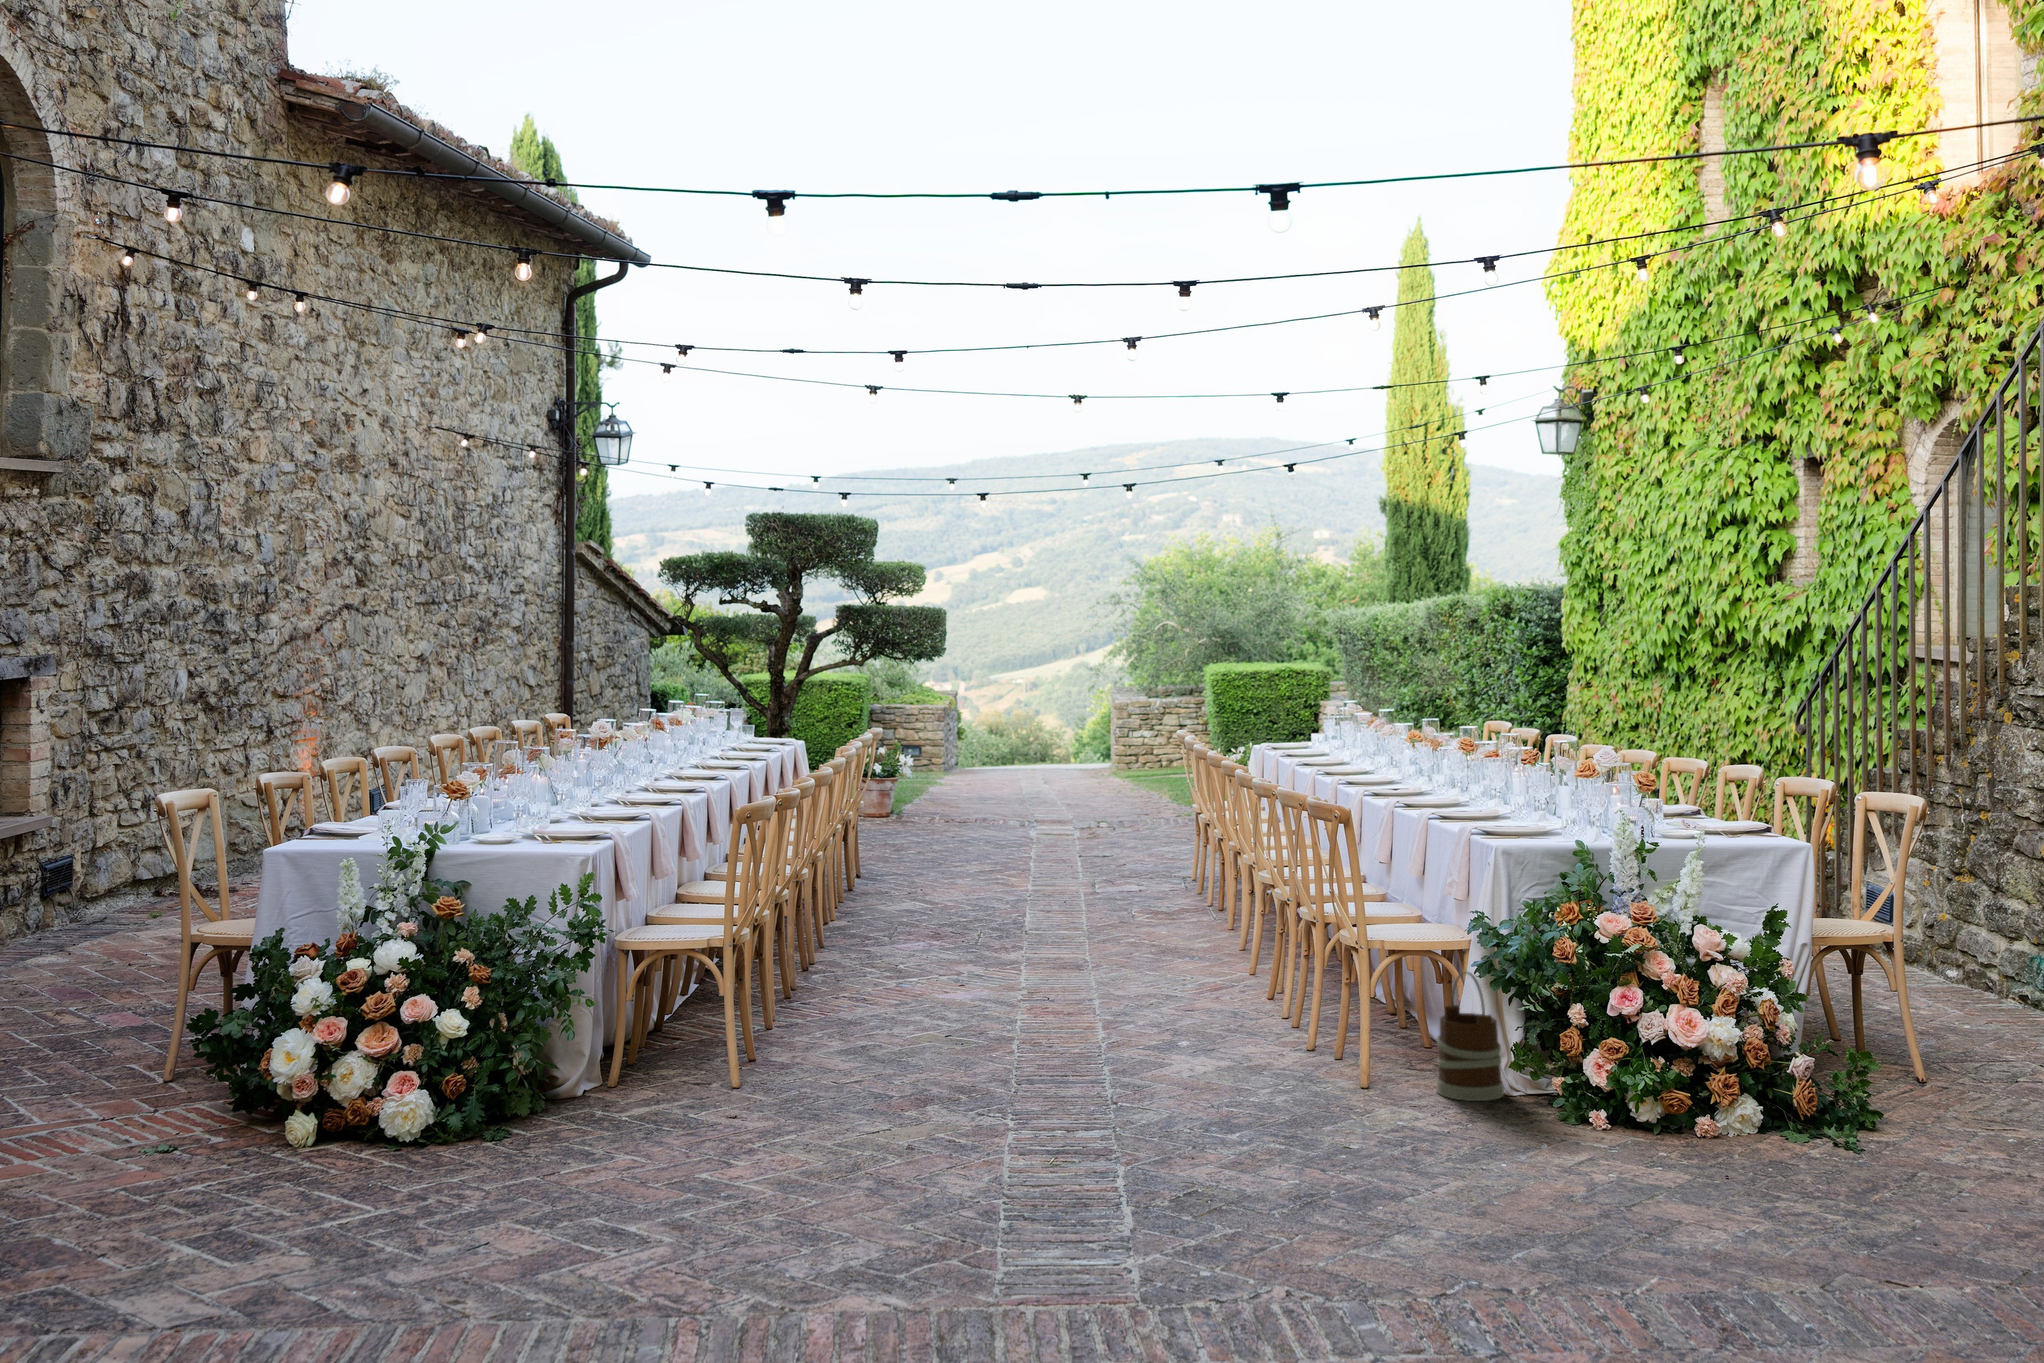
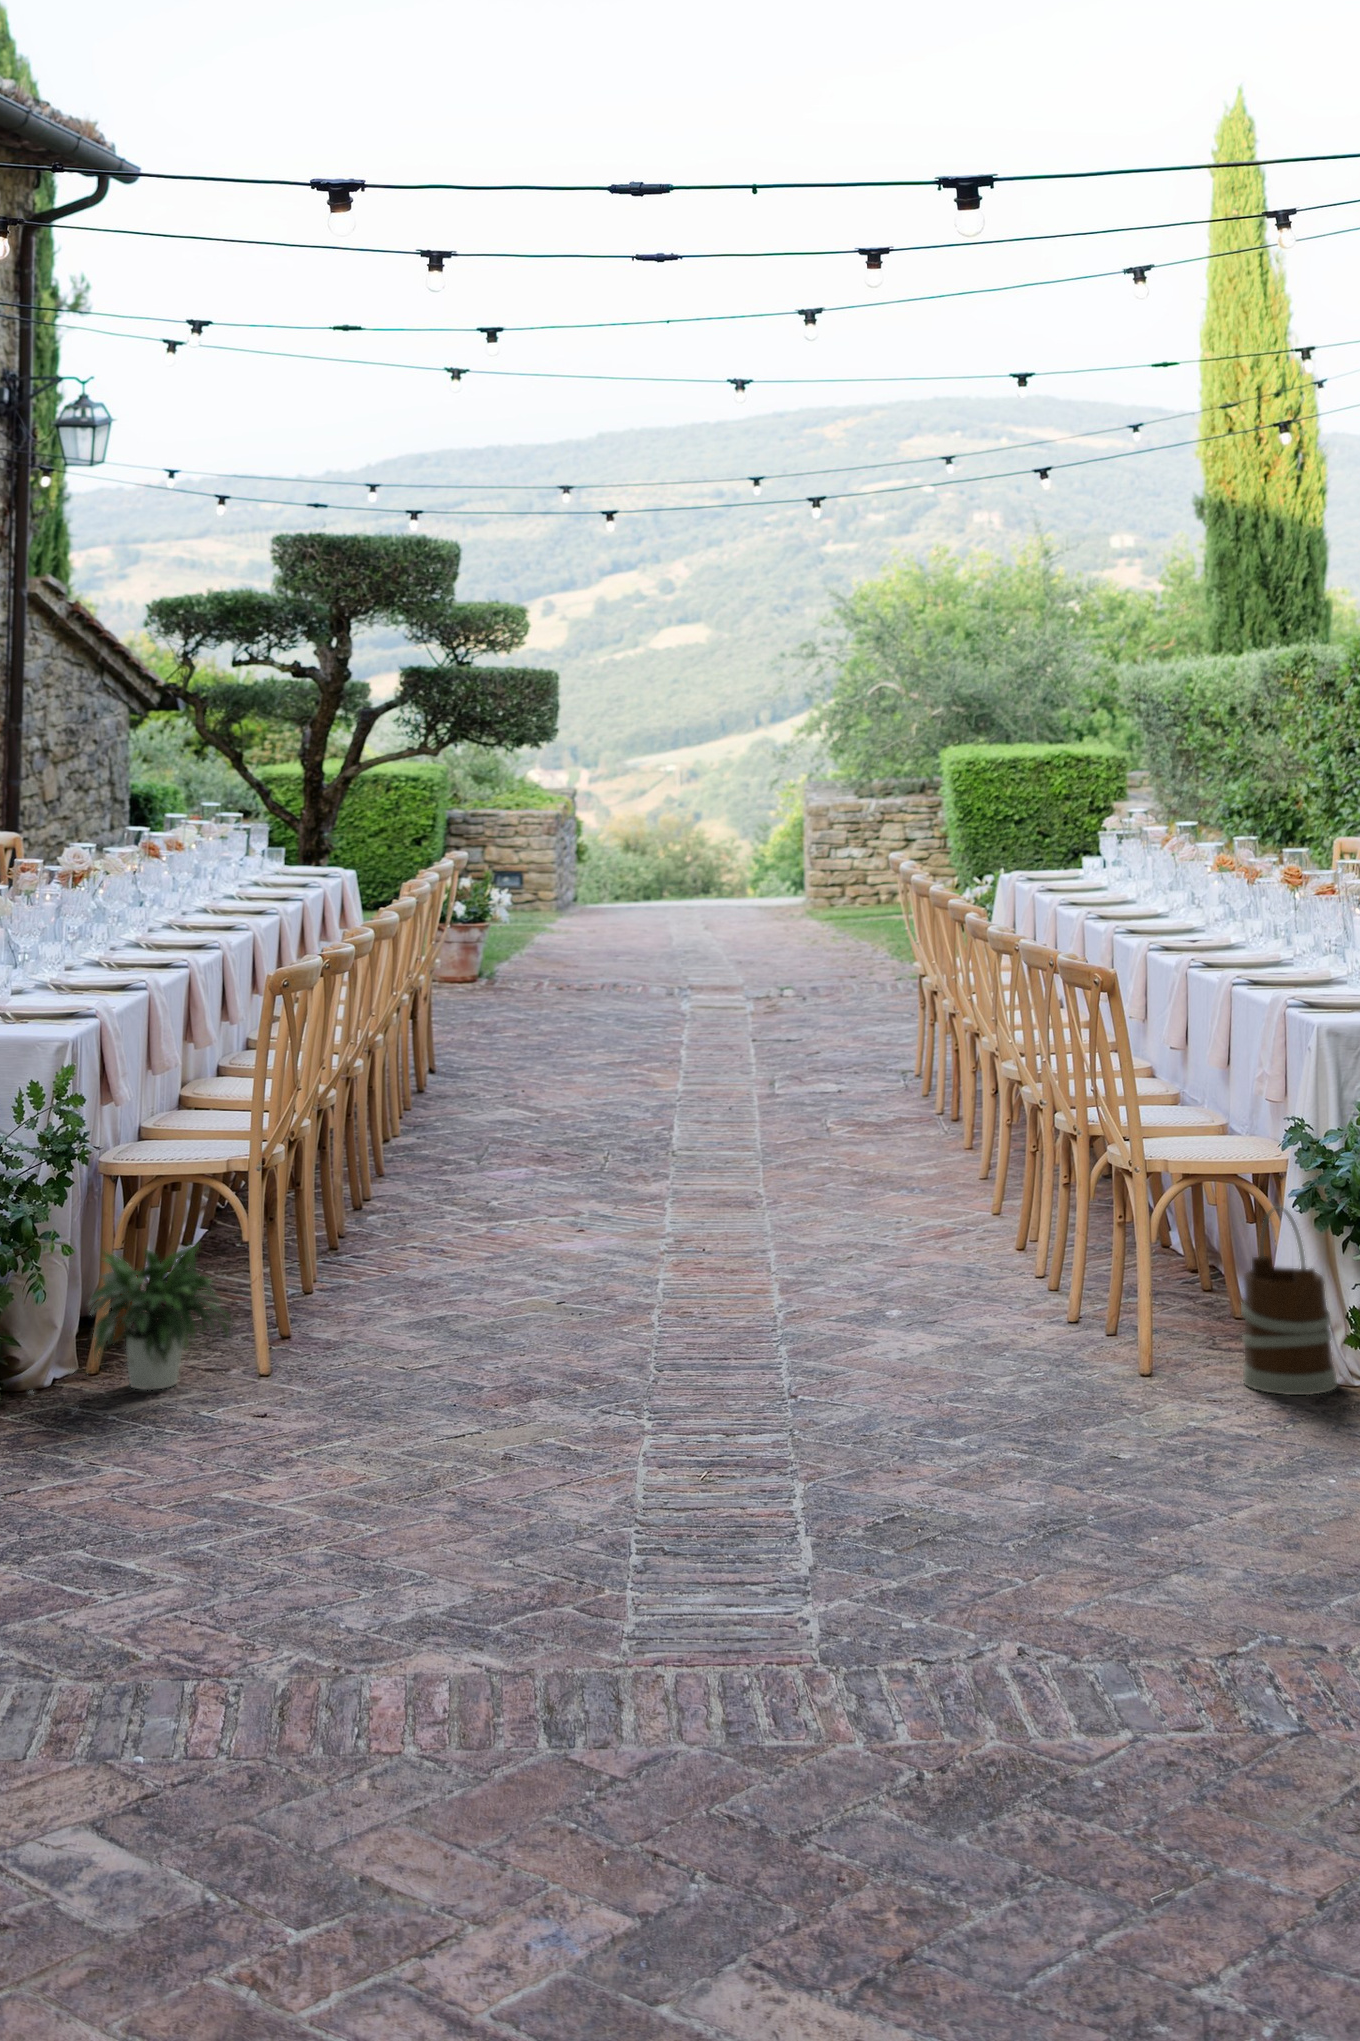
potted plant: none [562,995,712,1101] -> present [70,1245,231,1390]

